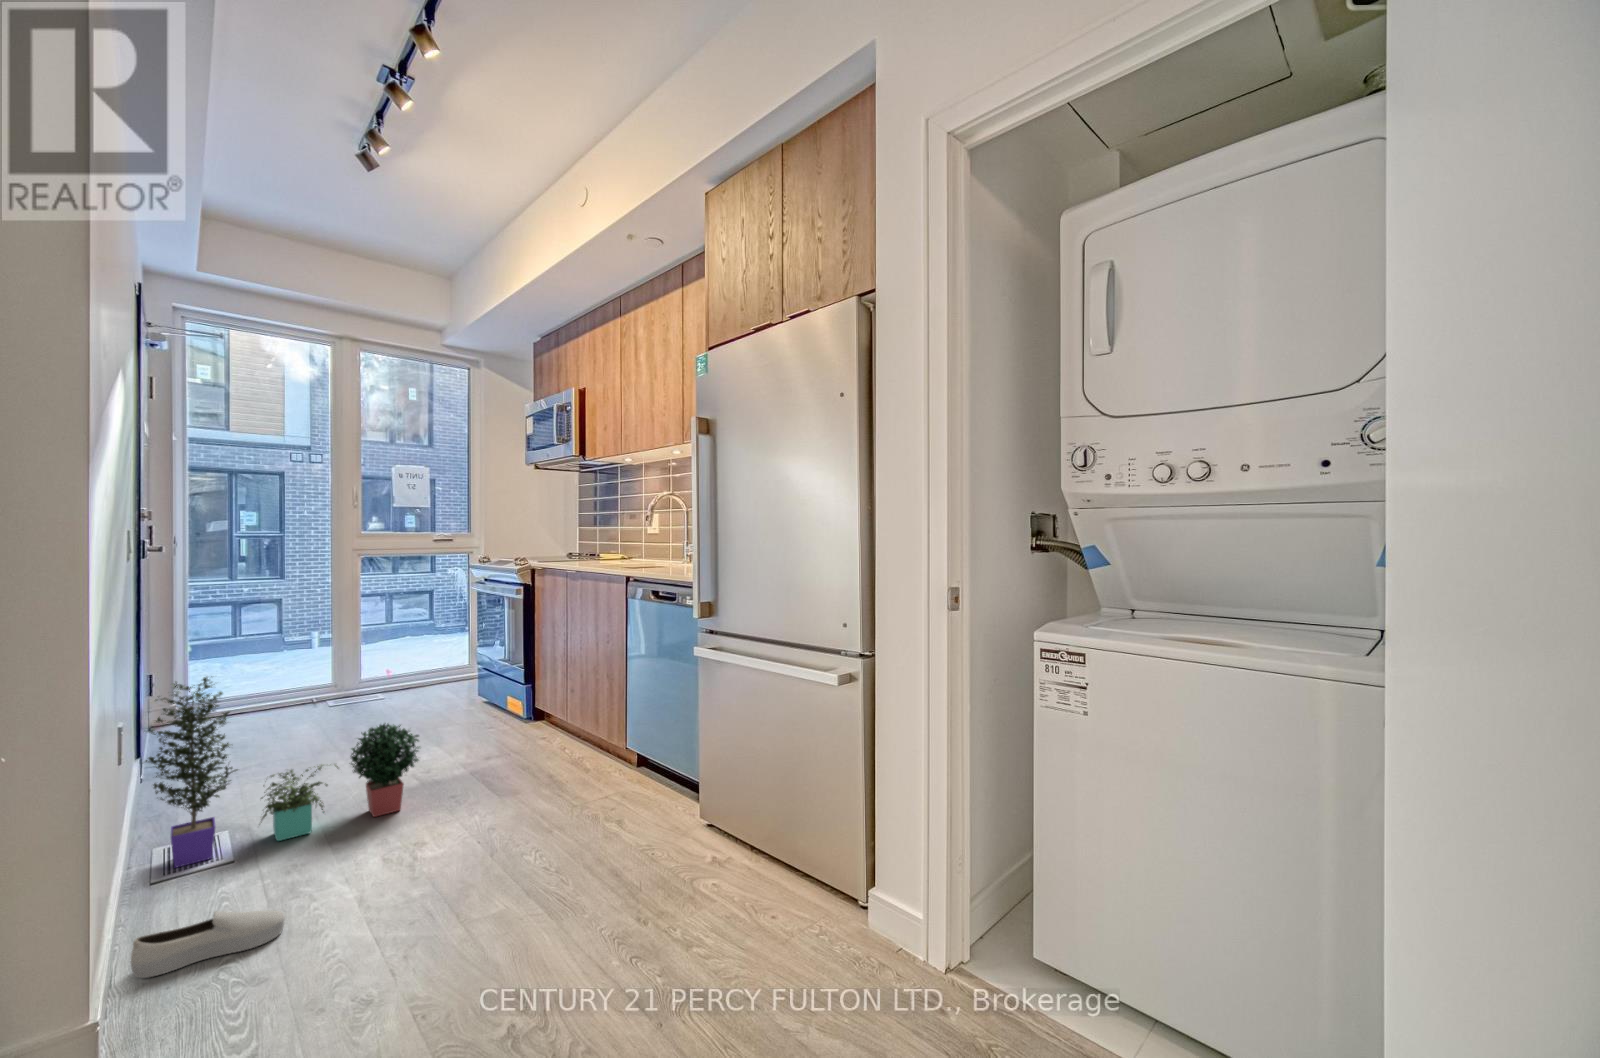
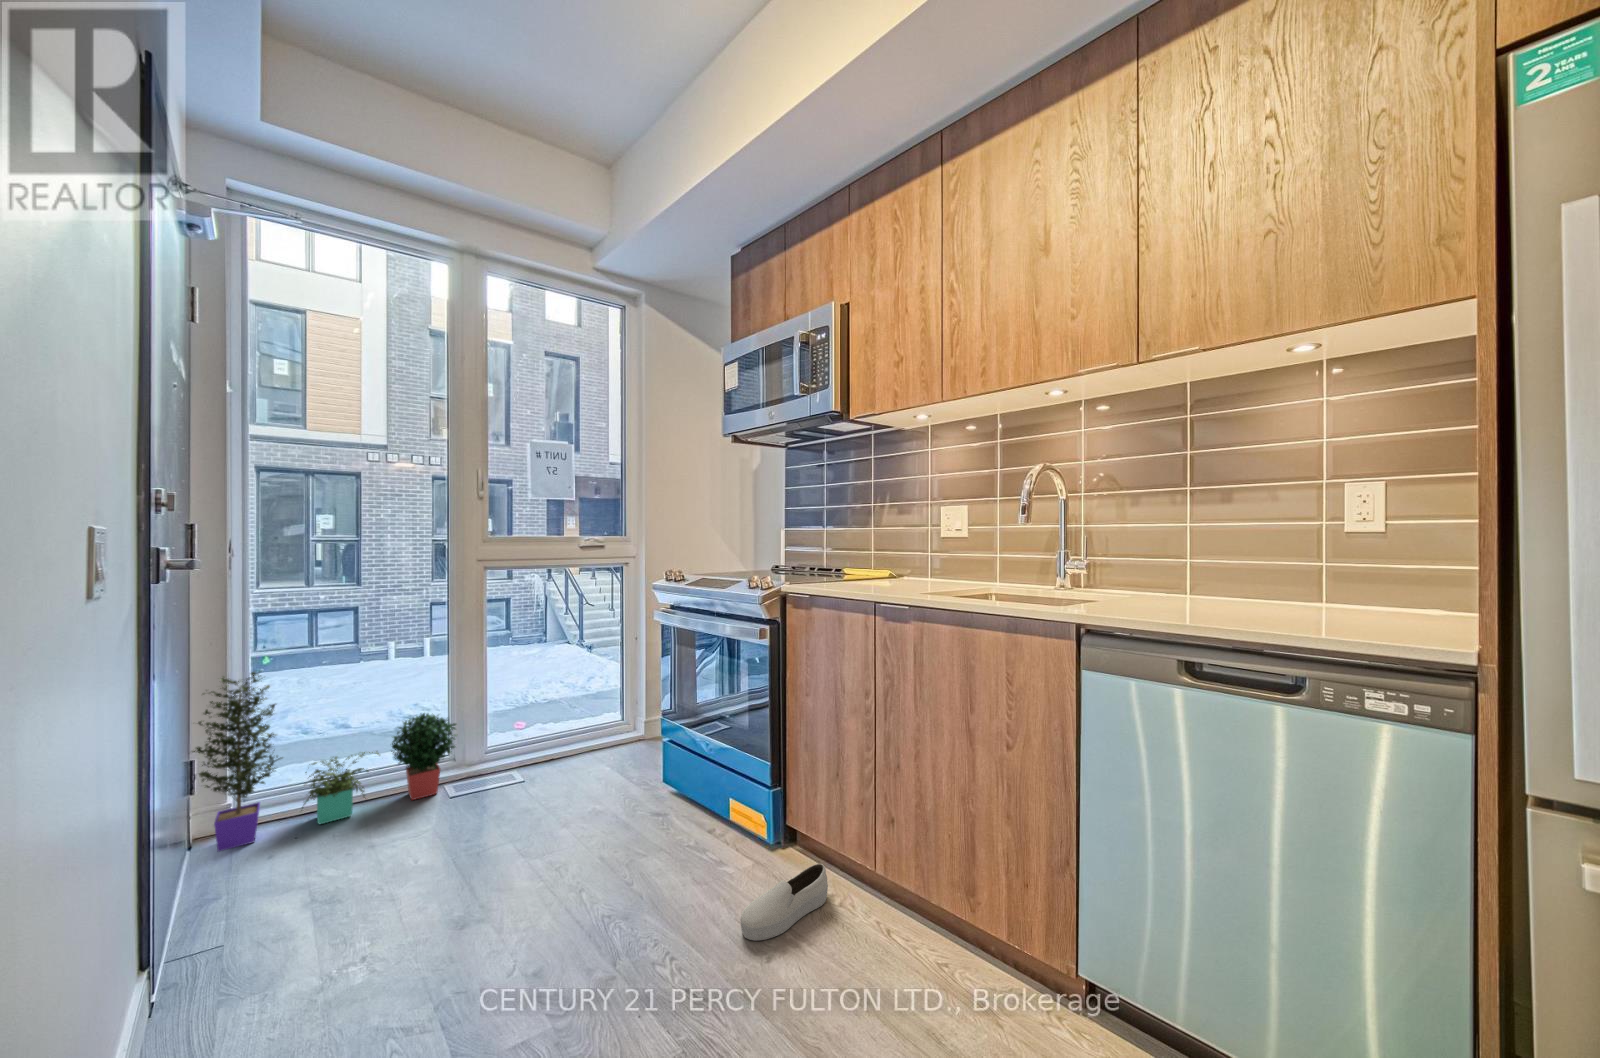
shoe: present [131,911,285,978] -> present [740,864,828,941]

